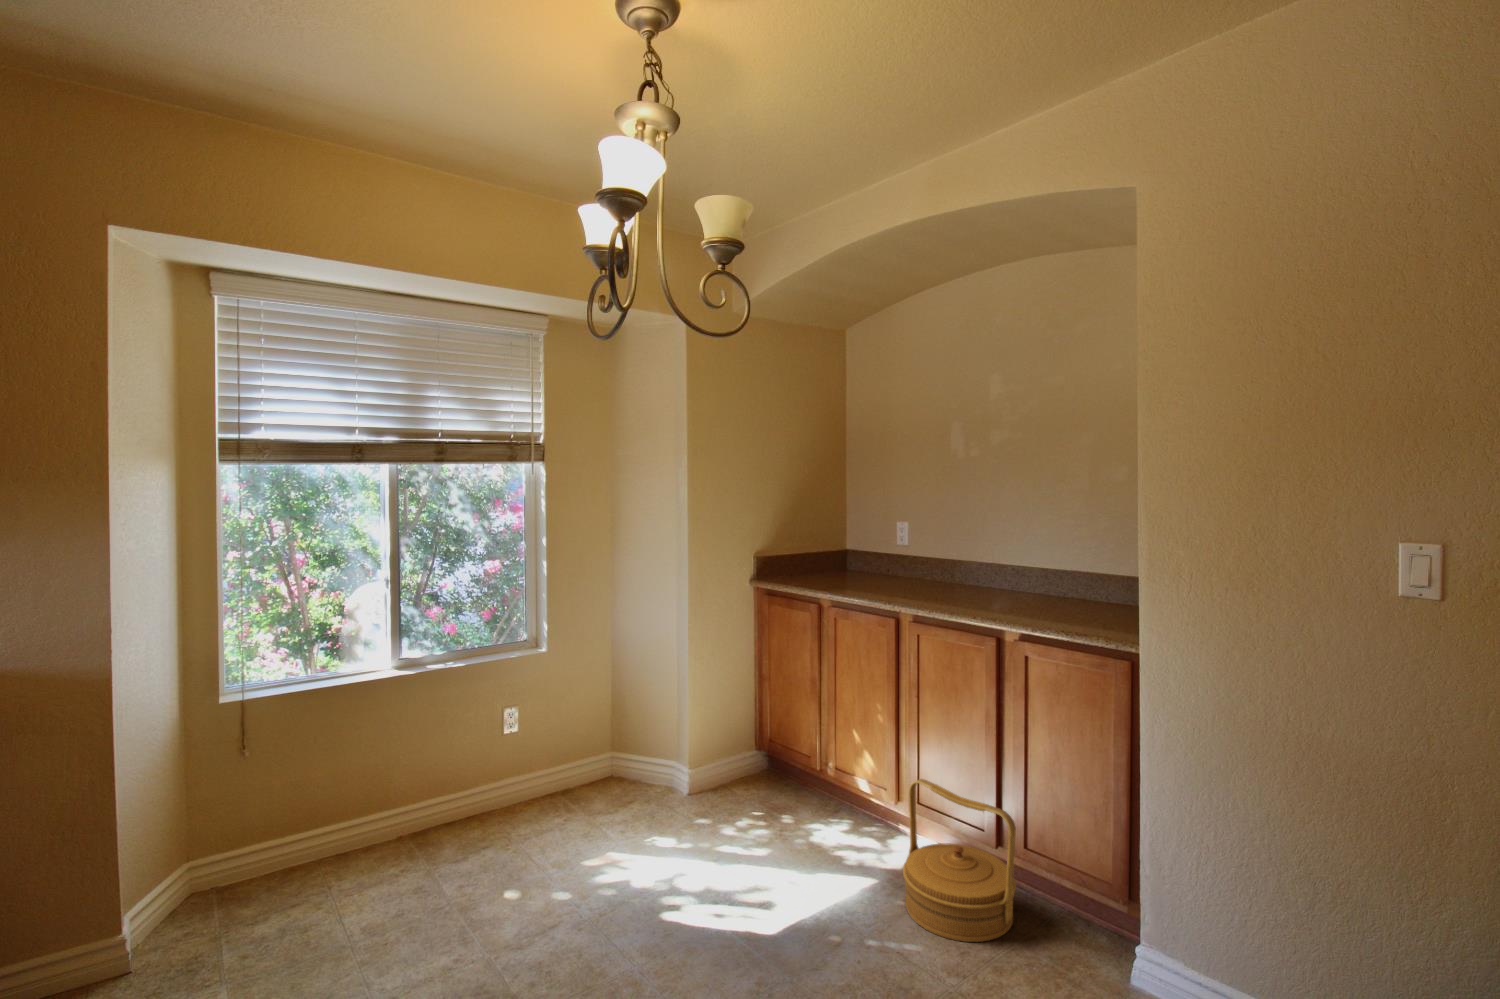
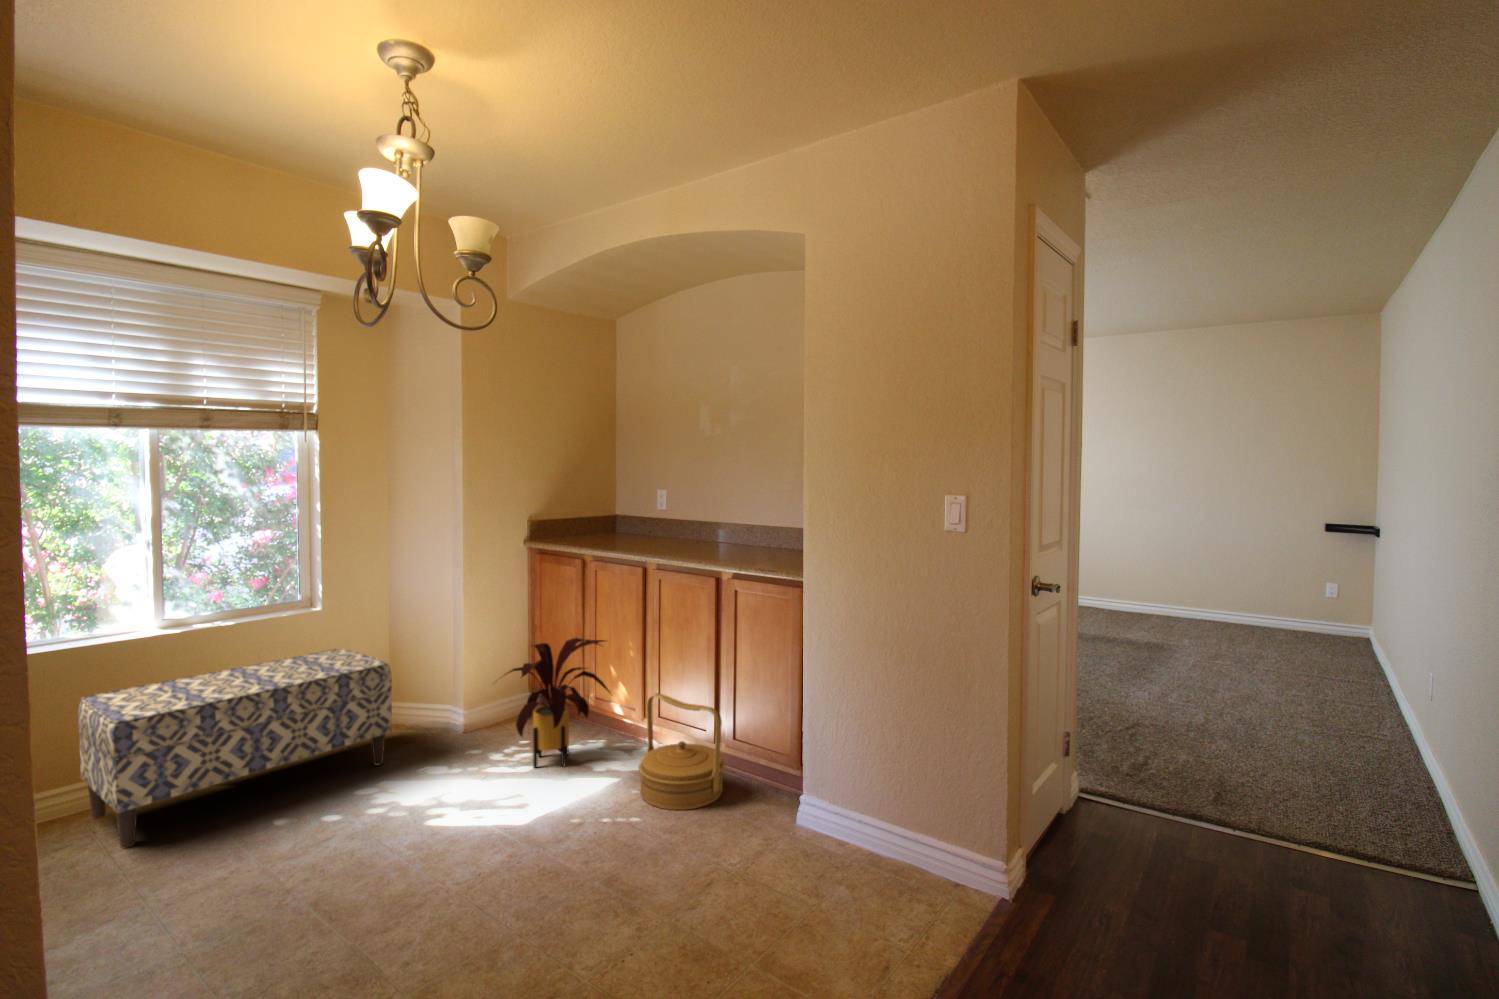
bench: none [326,691,616,908] -> present [78,648,392,848]
house plant: none [722,696,862,853] -> present [507,638,610,768]

